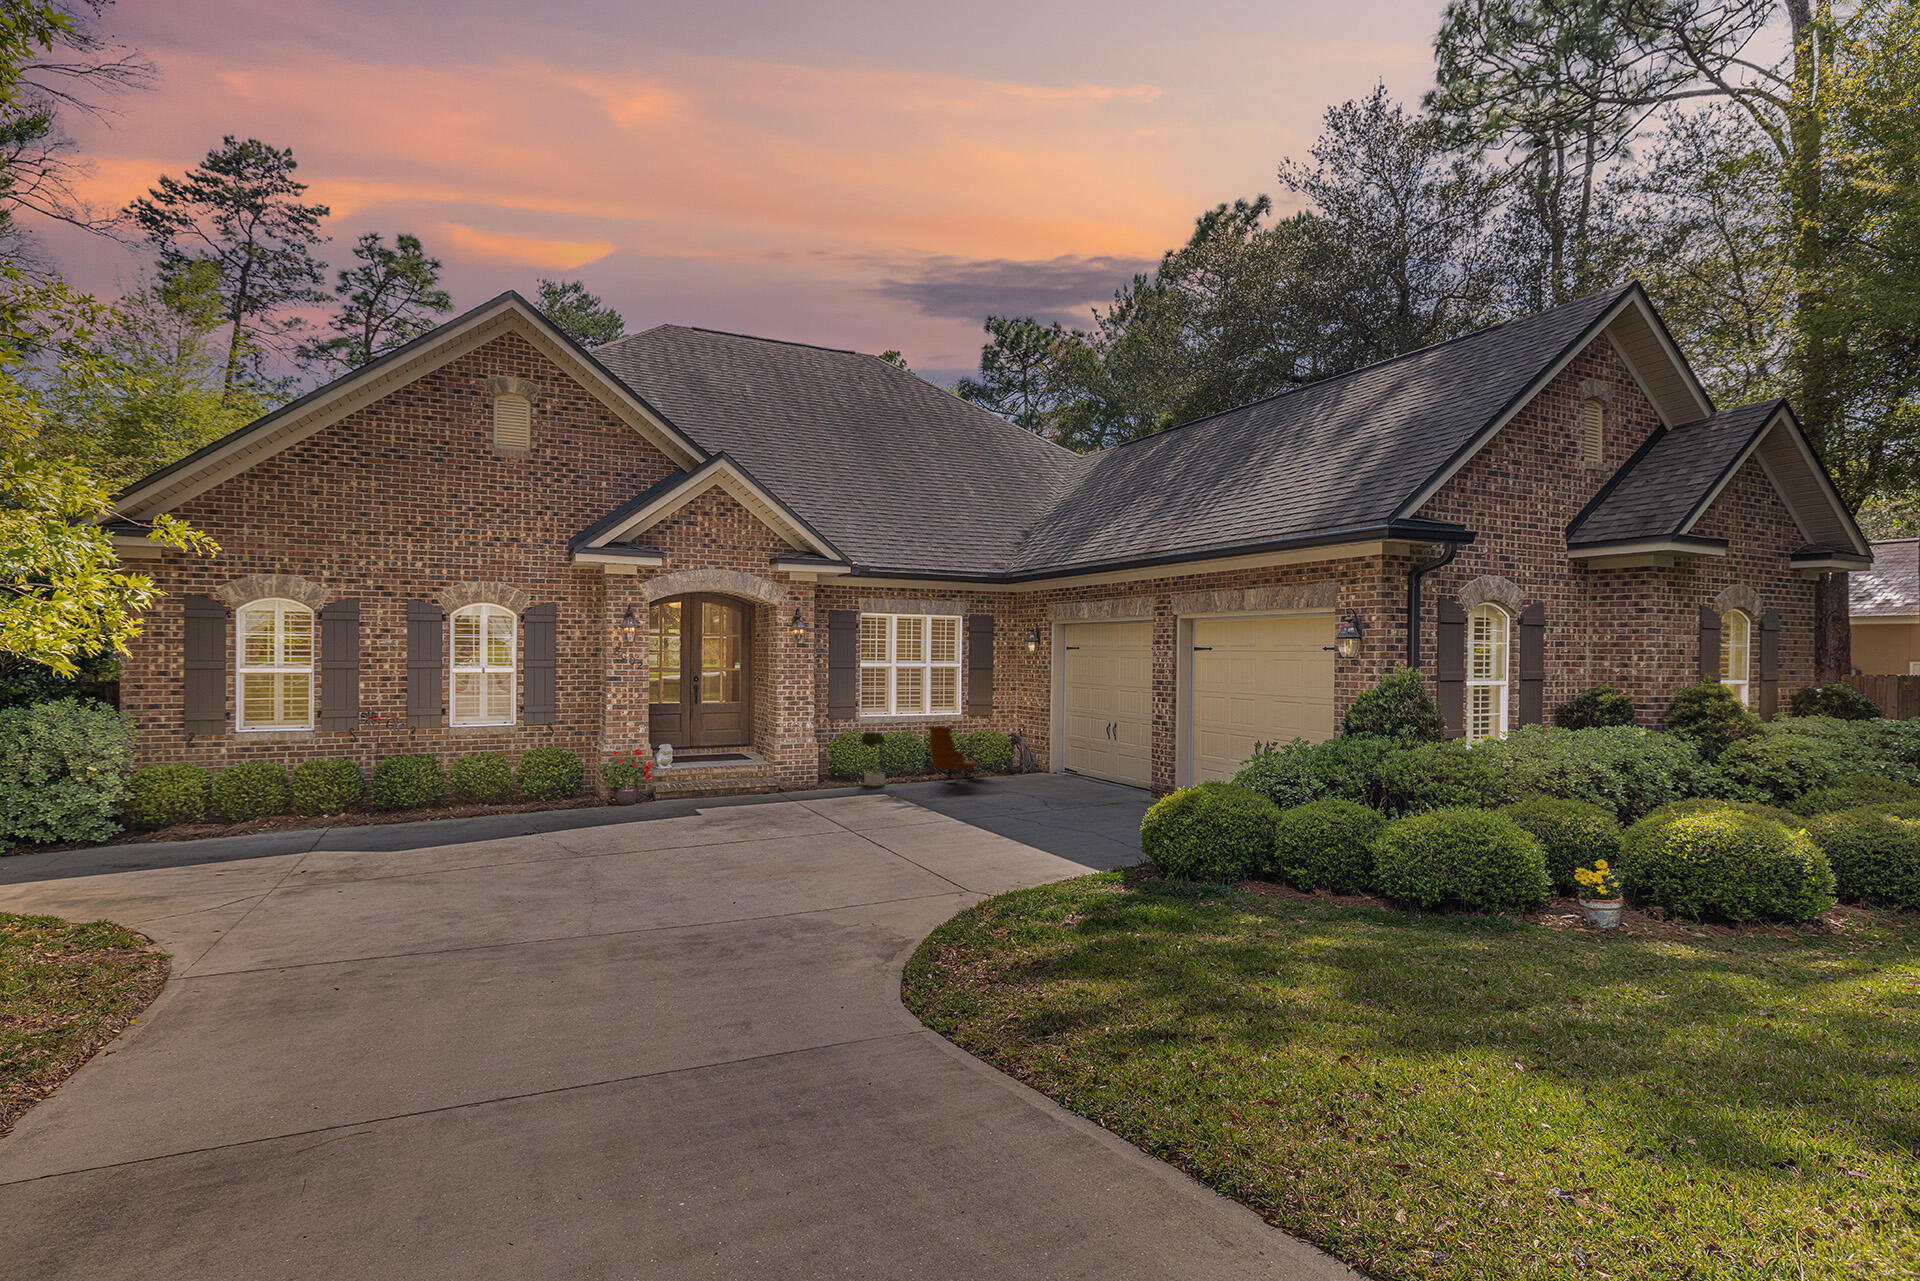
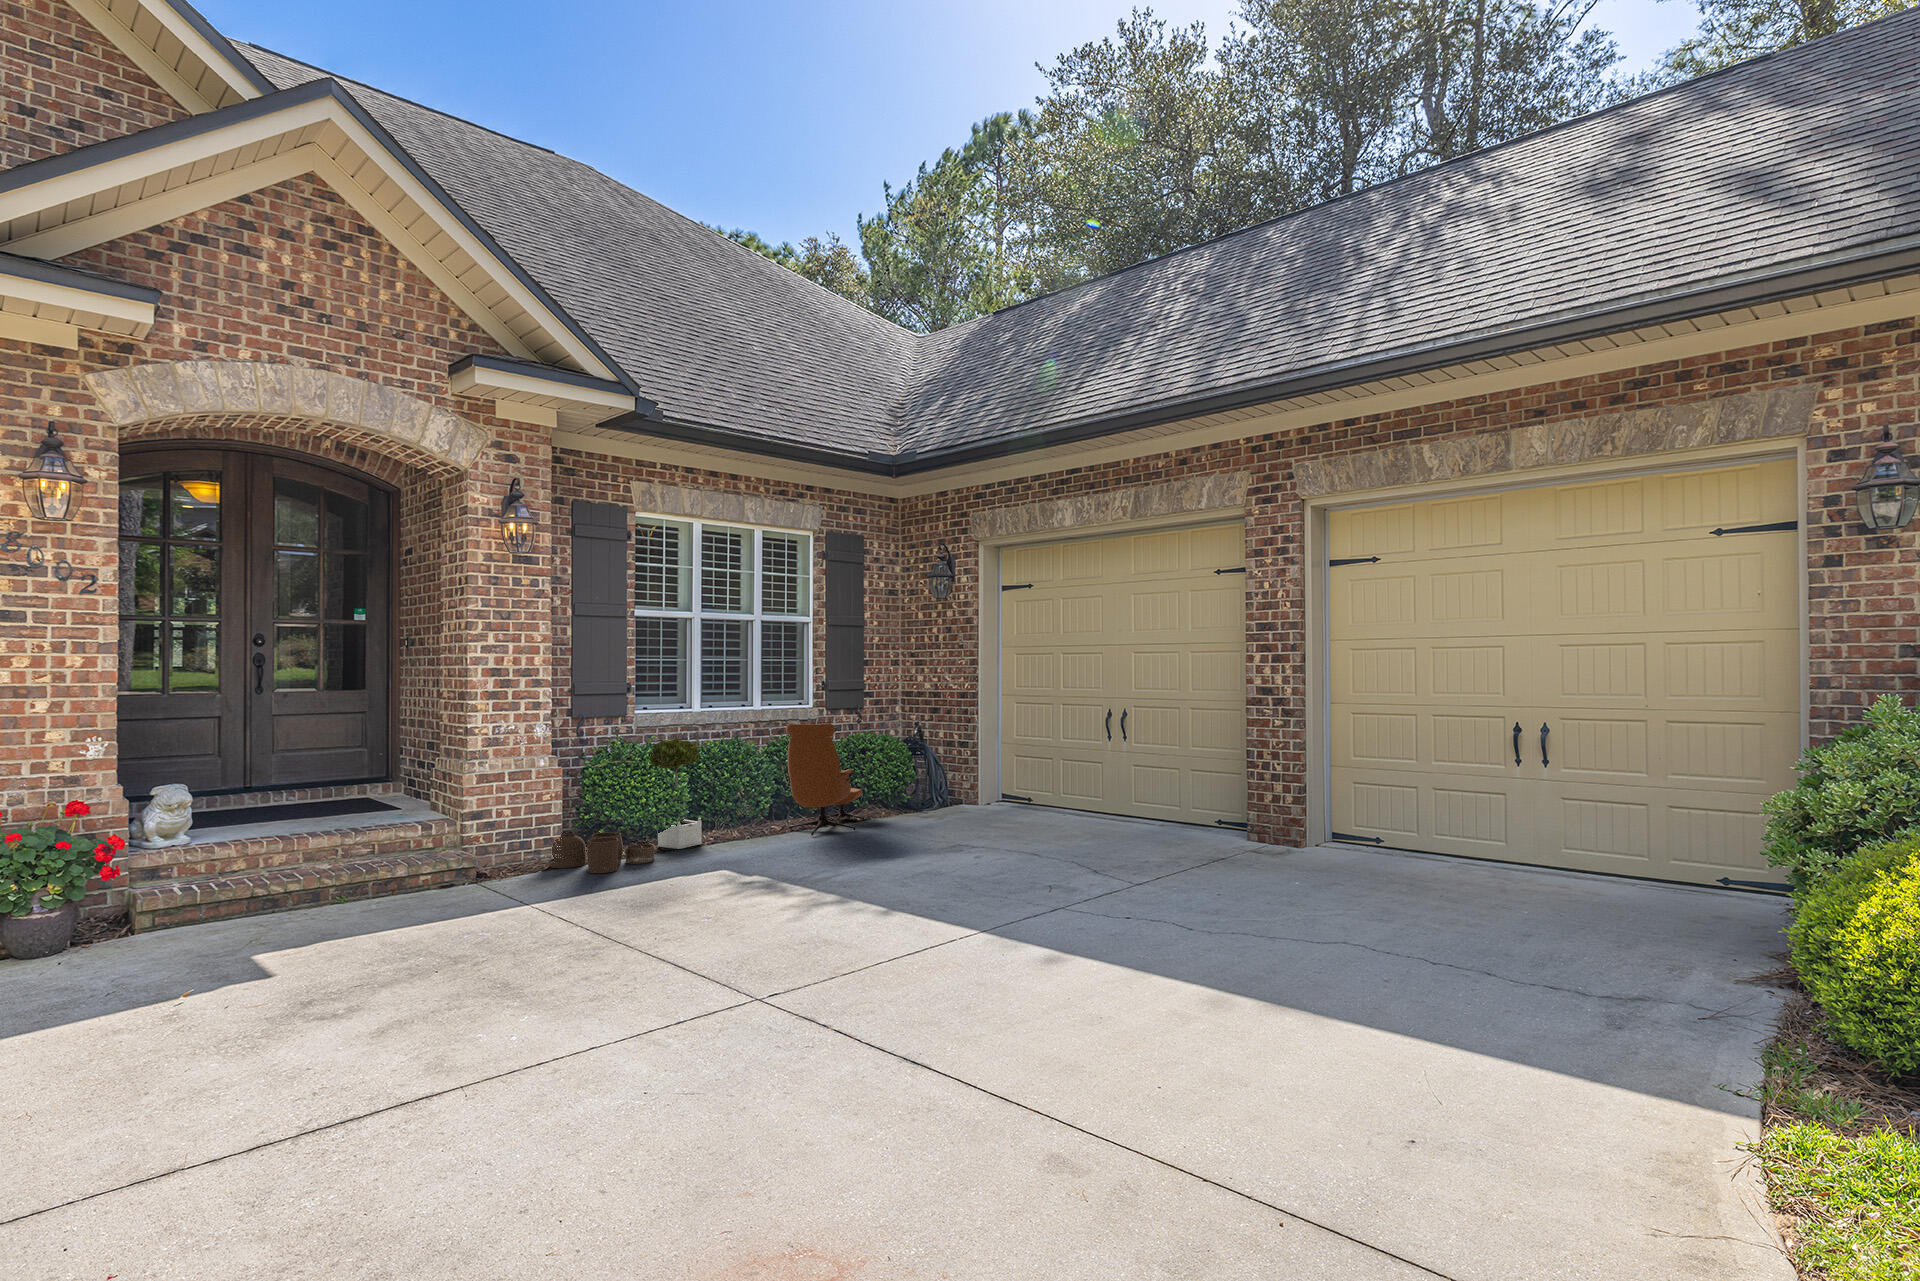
woven basket: none [812,773,858,793] -> present [549,829,654,873]

